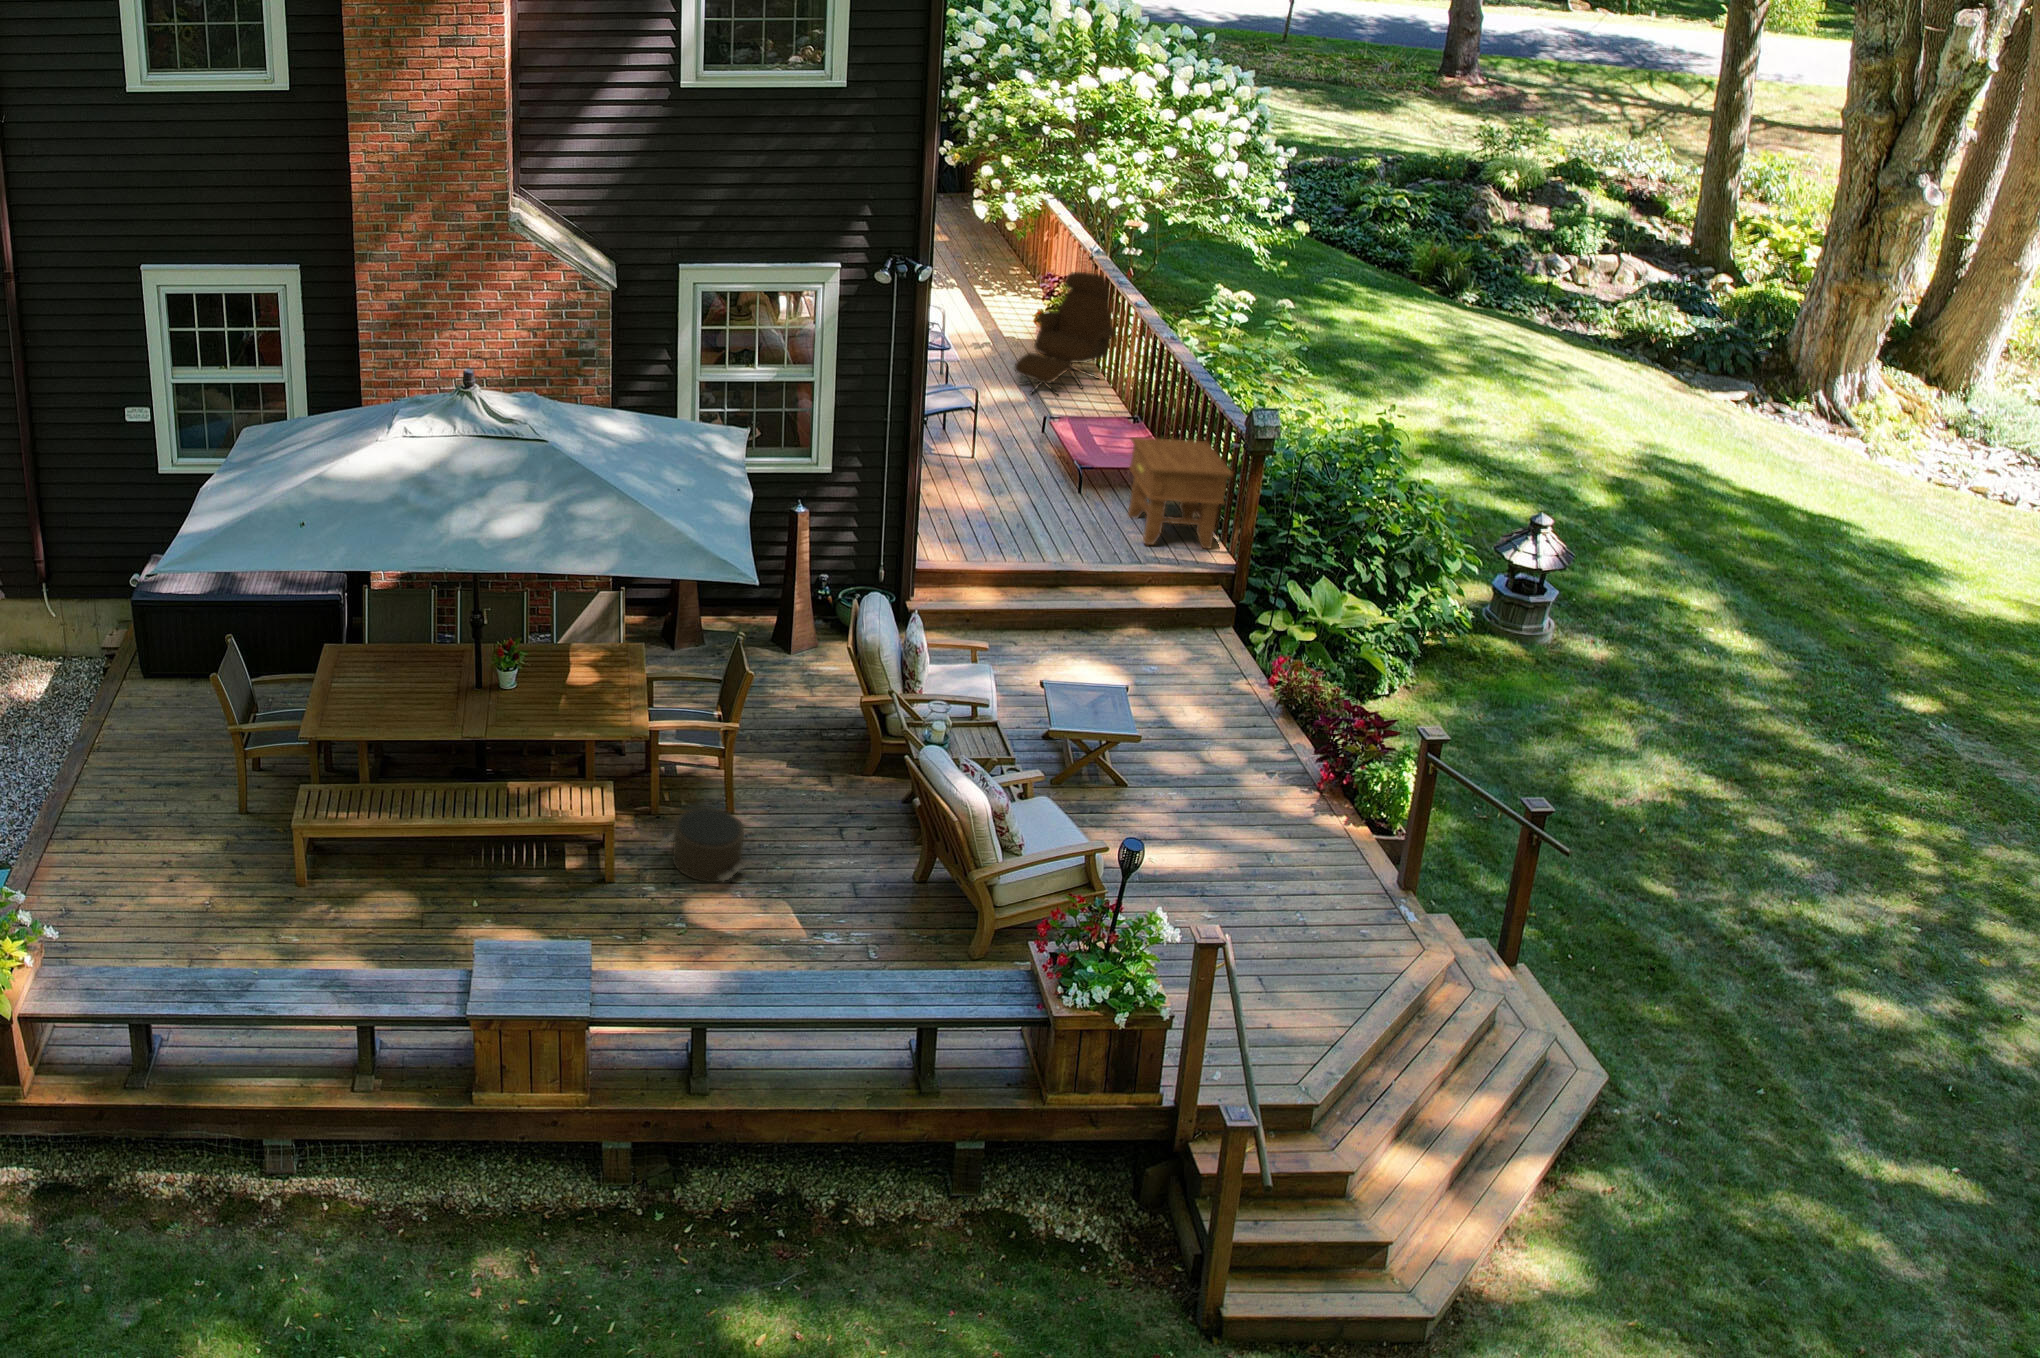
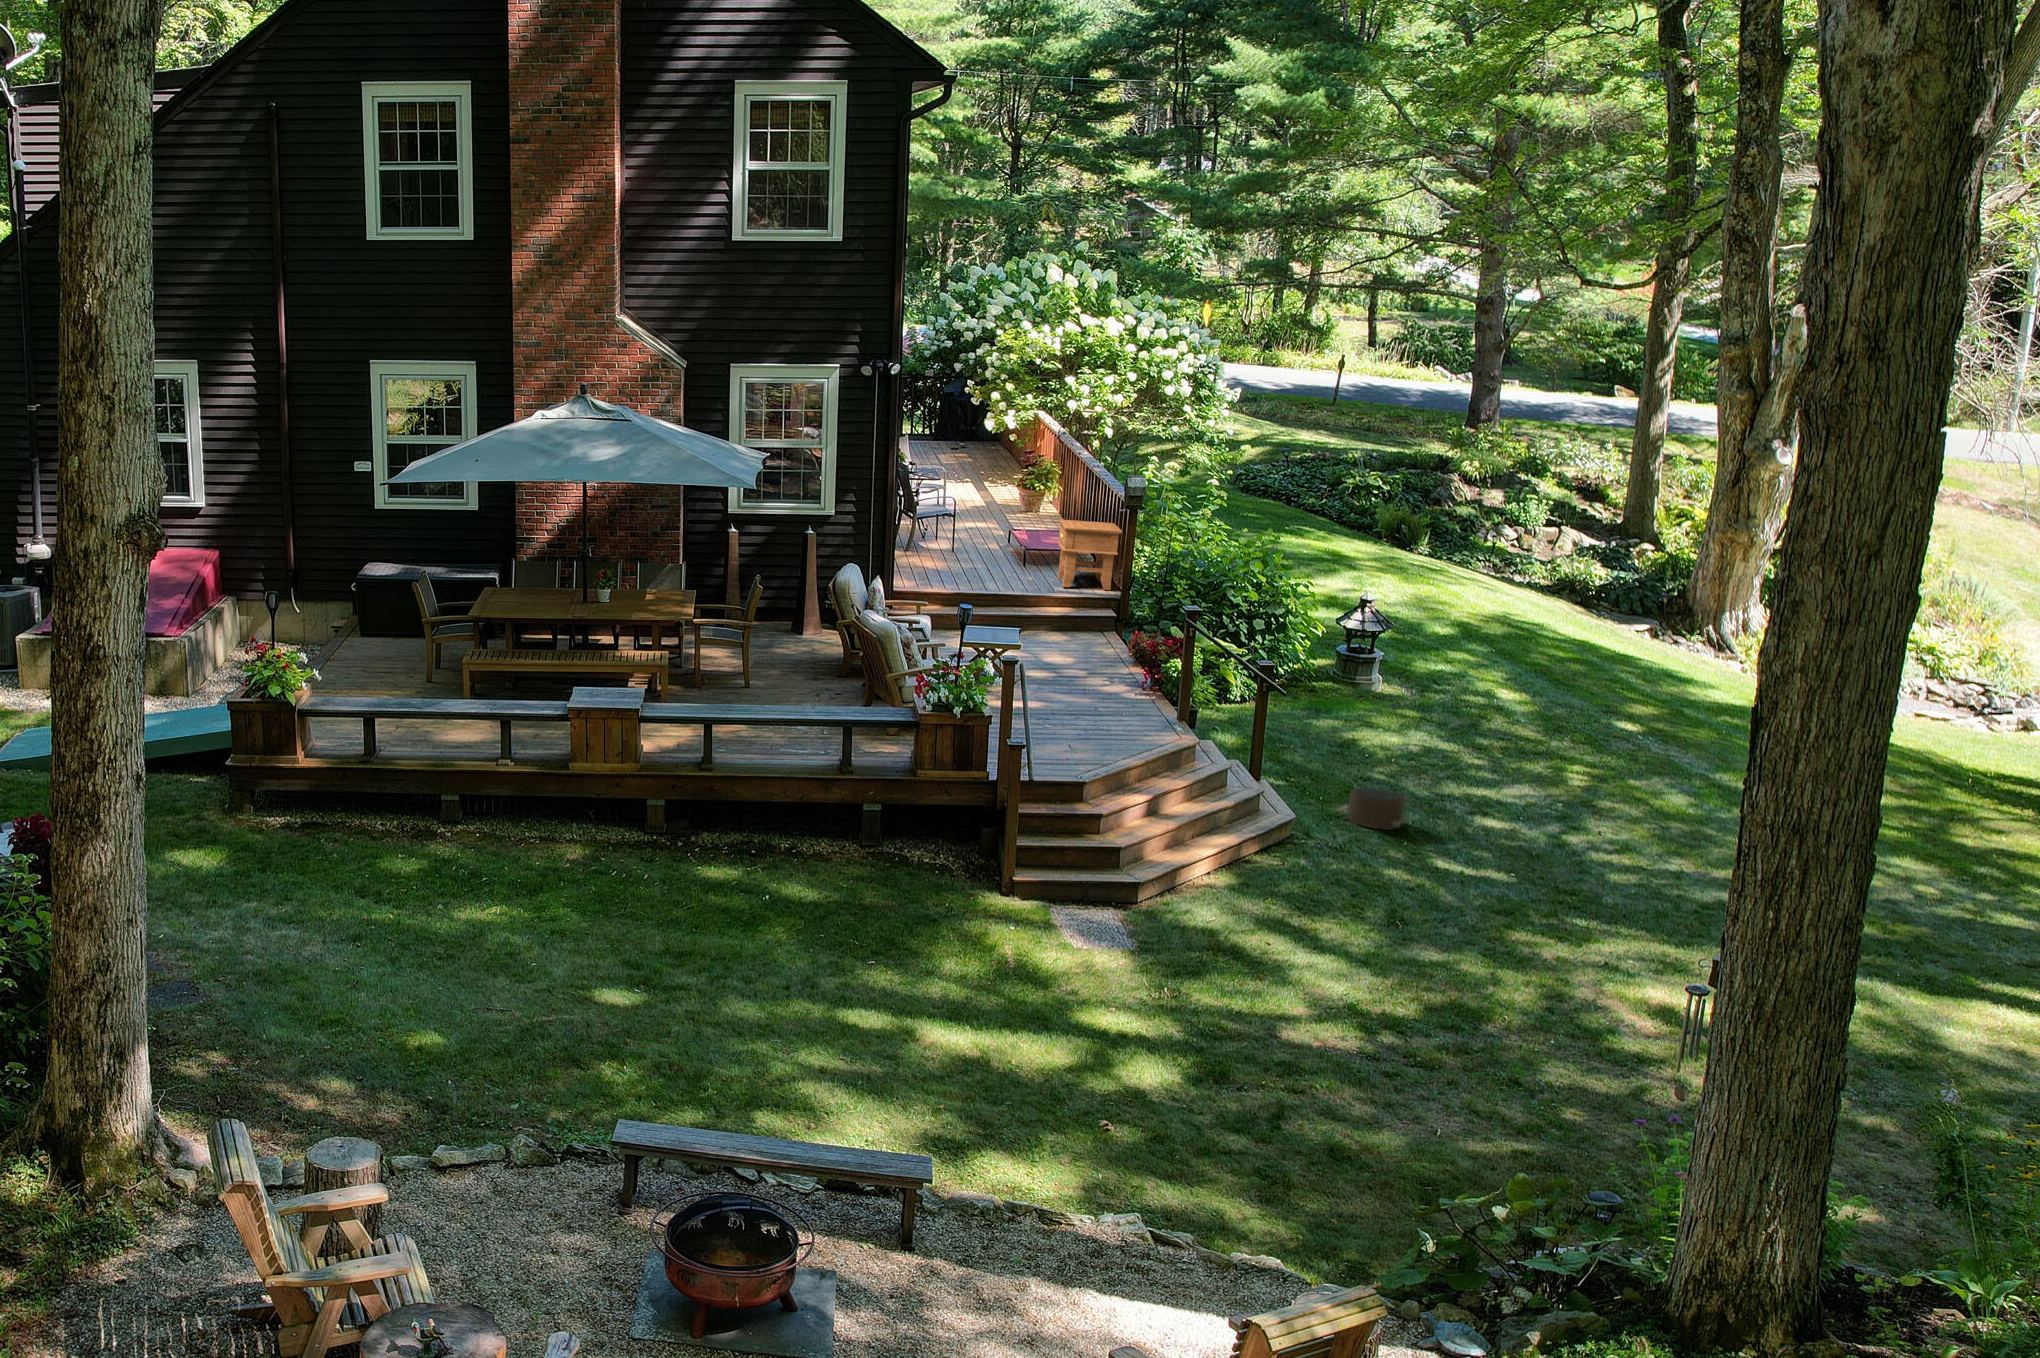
lounge chair: present [1015,272,1115,394] -> none [999,452,1085,534]
pouf: present [660,808,746,882] -> present [1339,788,1407,830]

